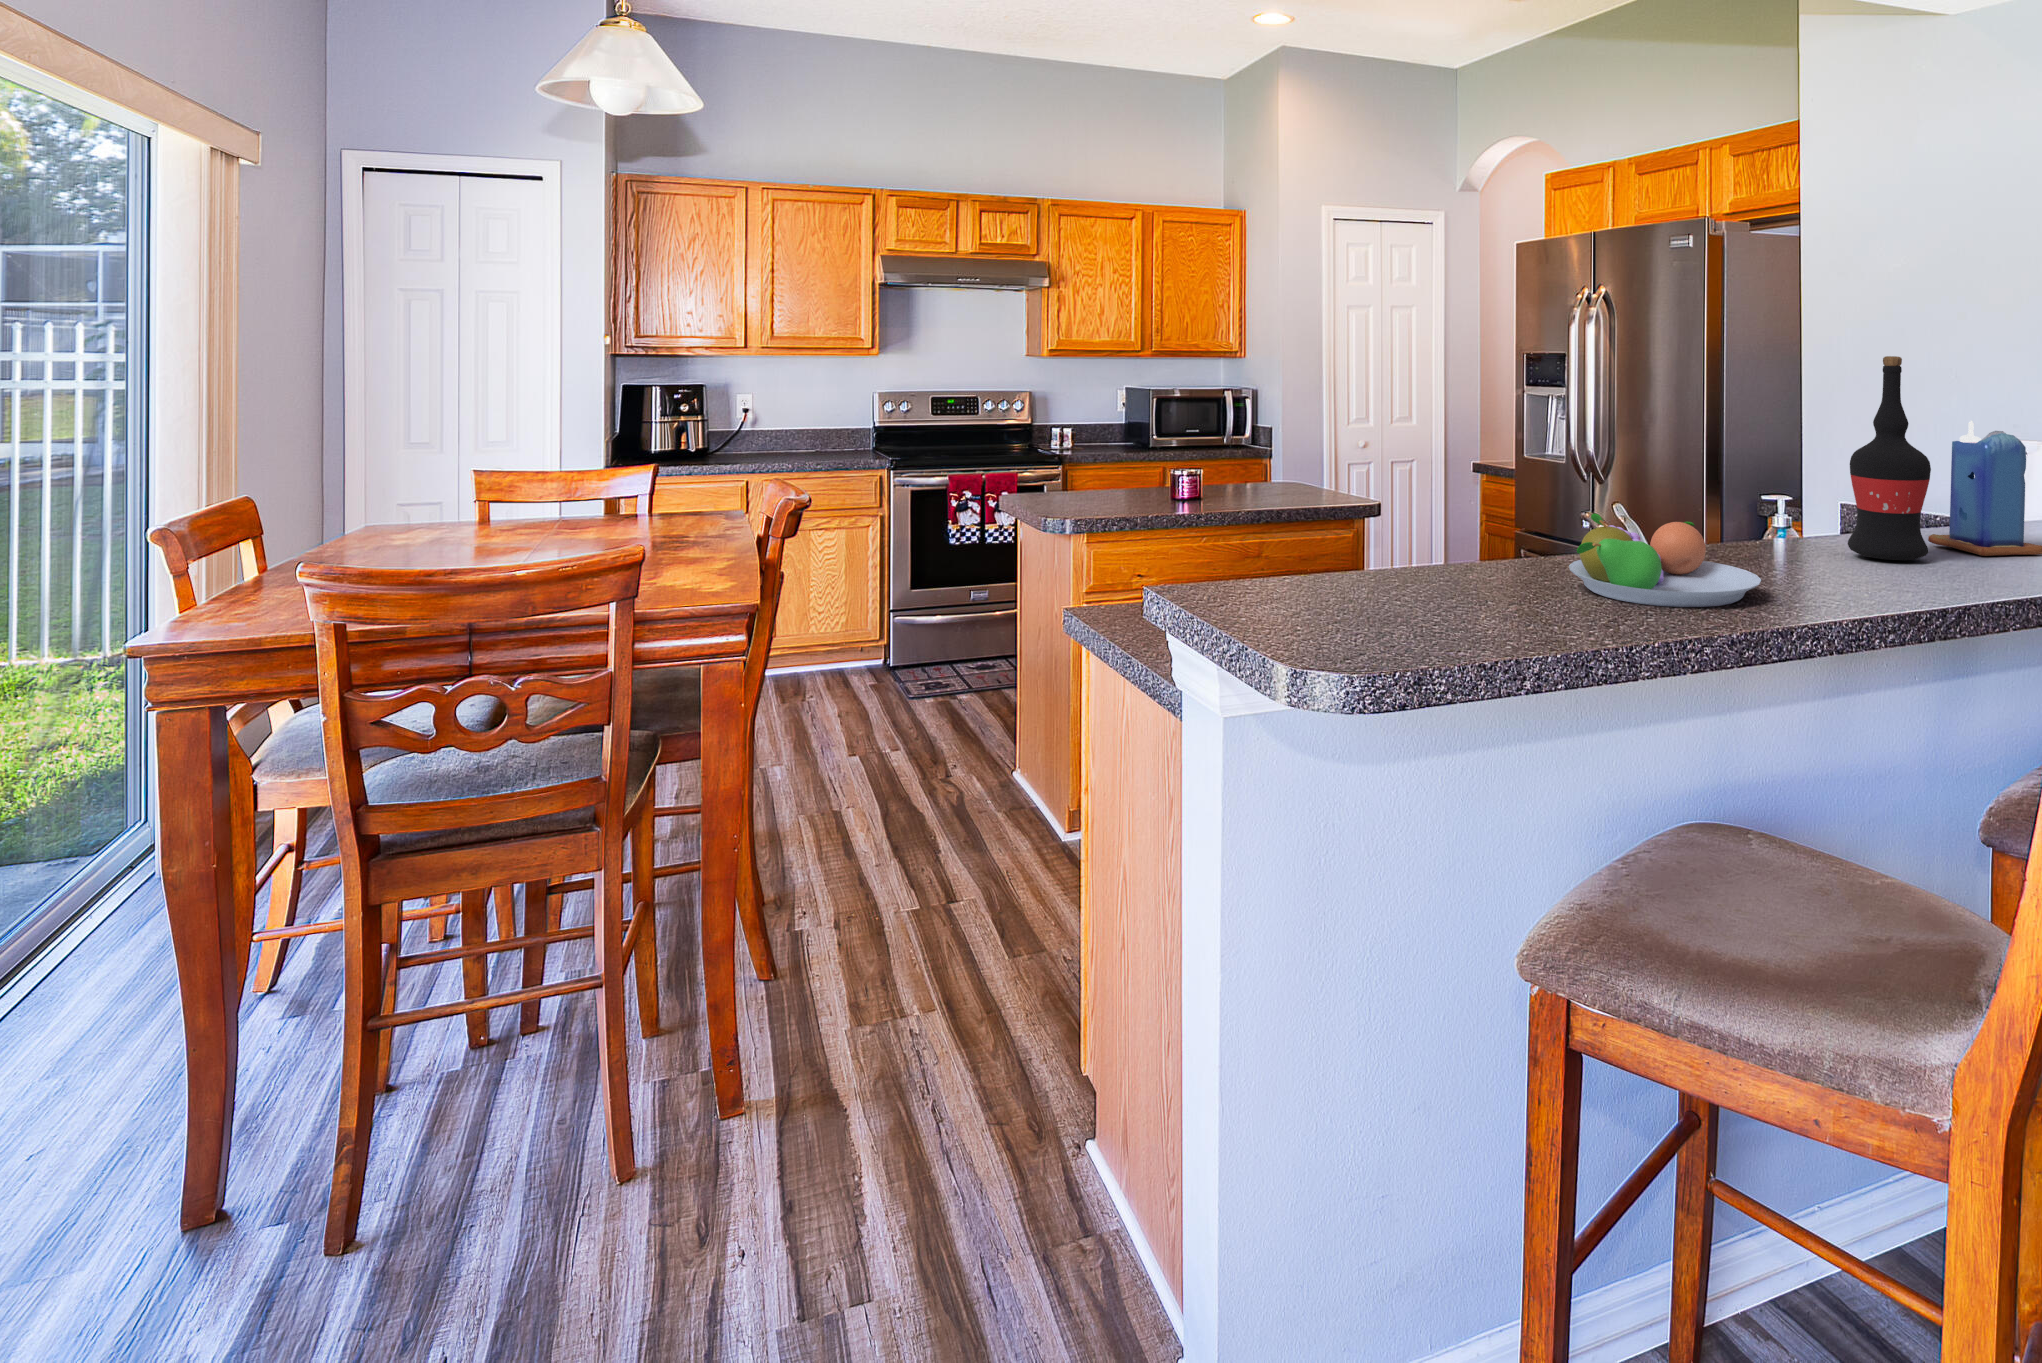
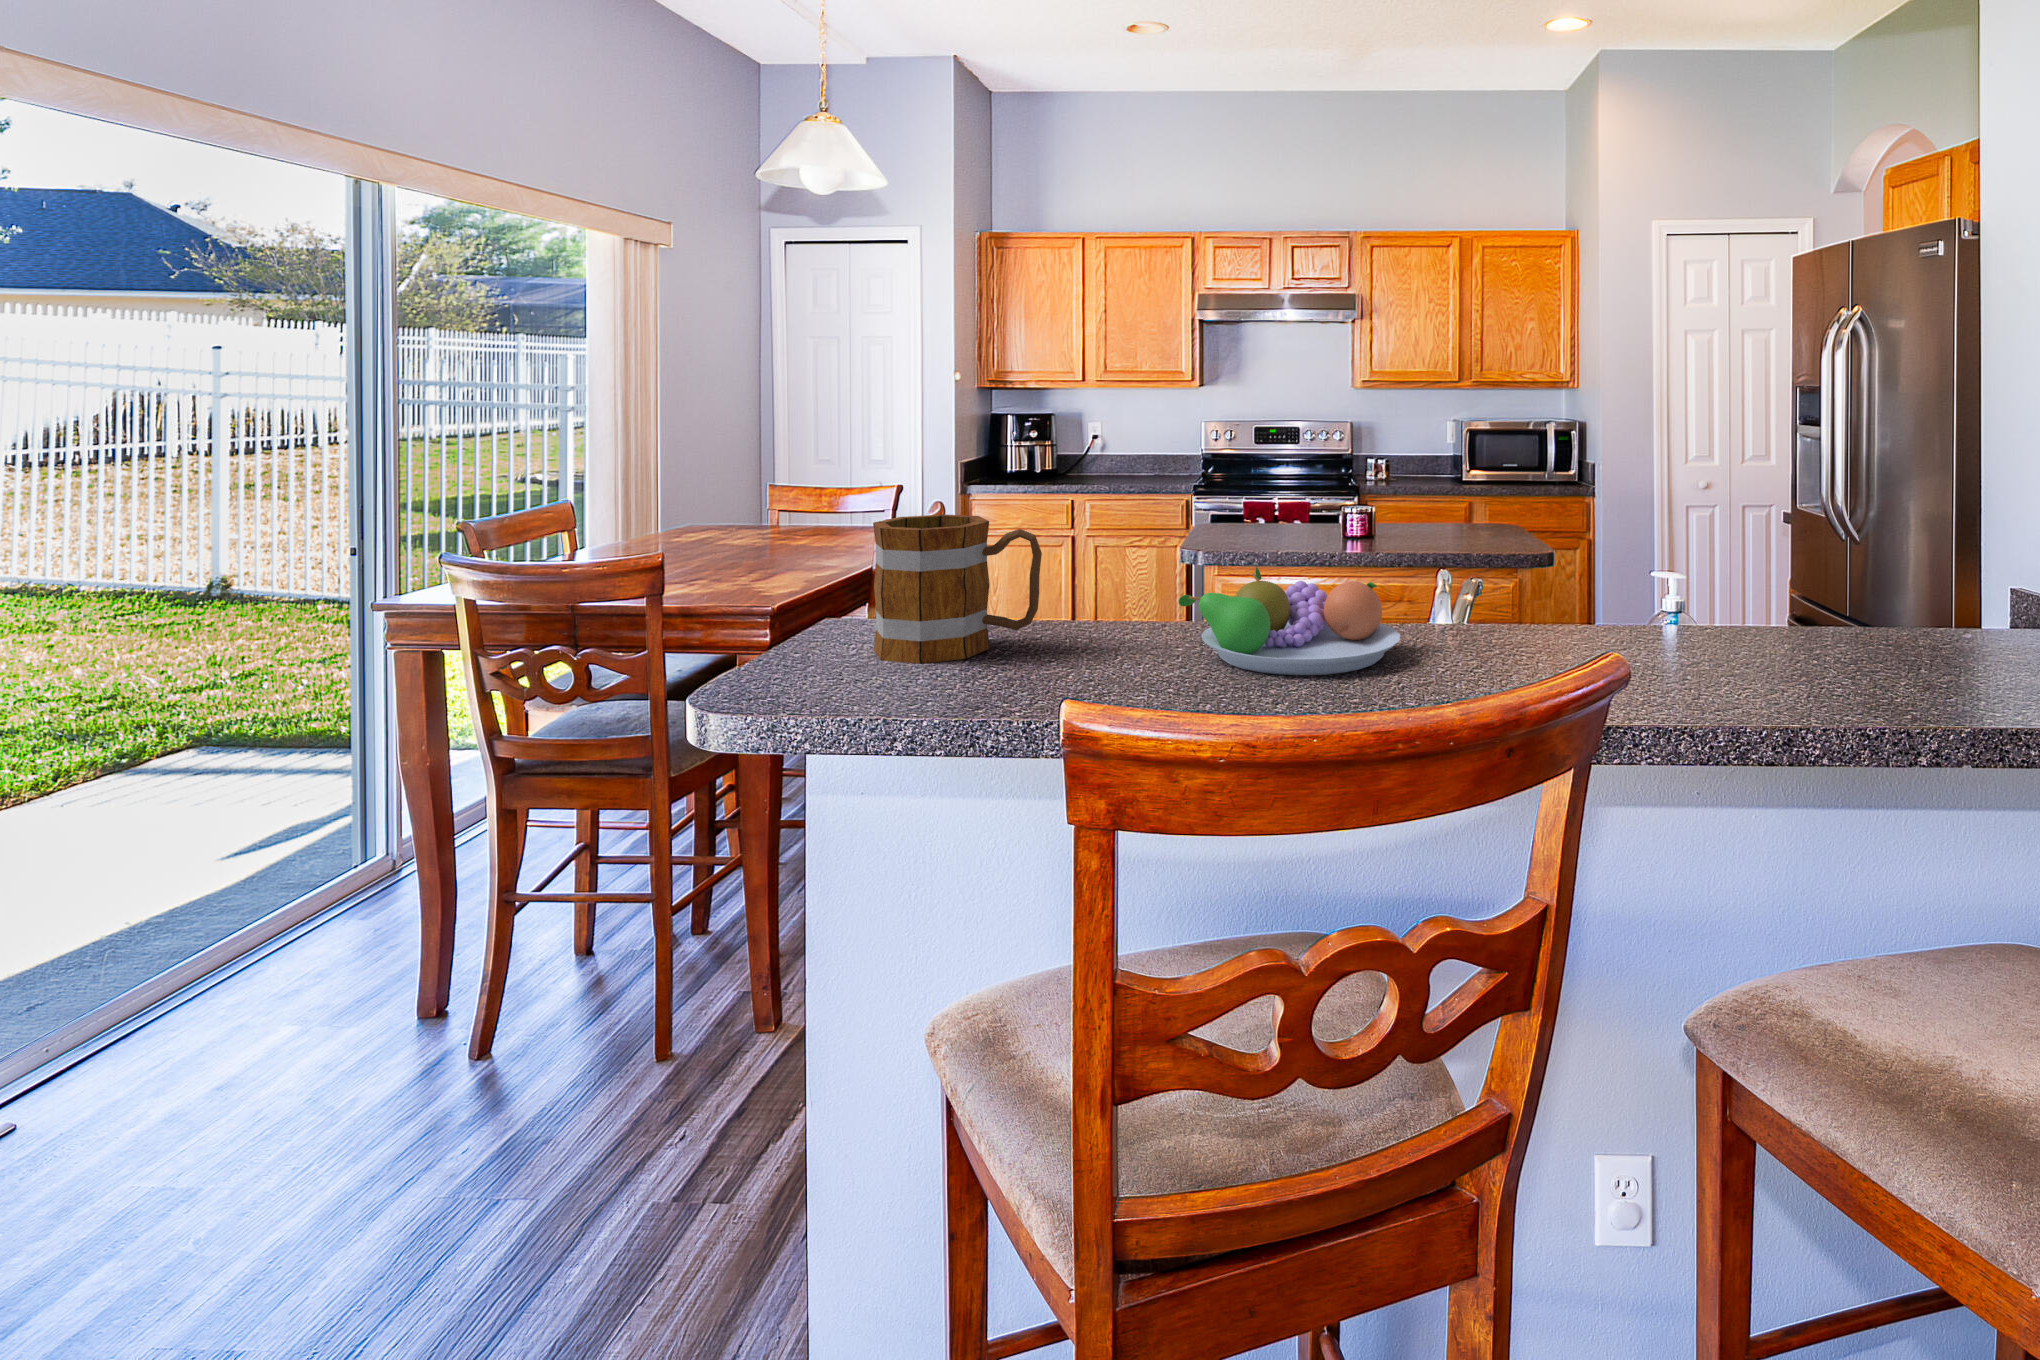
wine bottle: present [1848,356,1931,560] -> none [1674,397,1767,651]
candle: present [1928,421,2042,556] -> none [1846,479,1967,660]
mug: none [1301,477,1455,631] -> present [873,514,1042,664]

